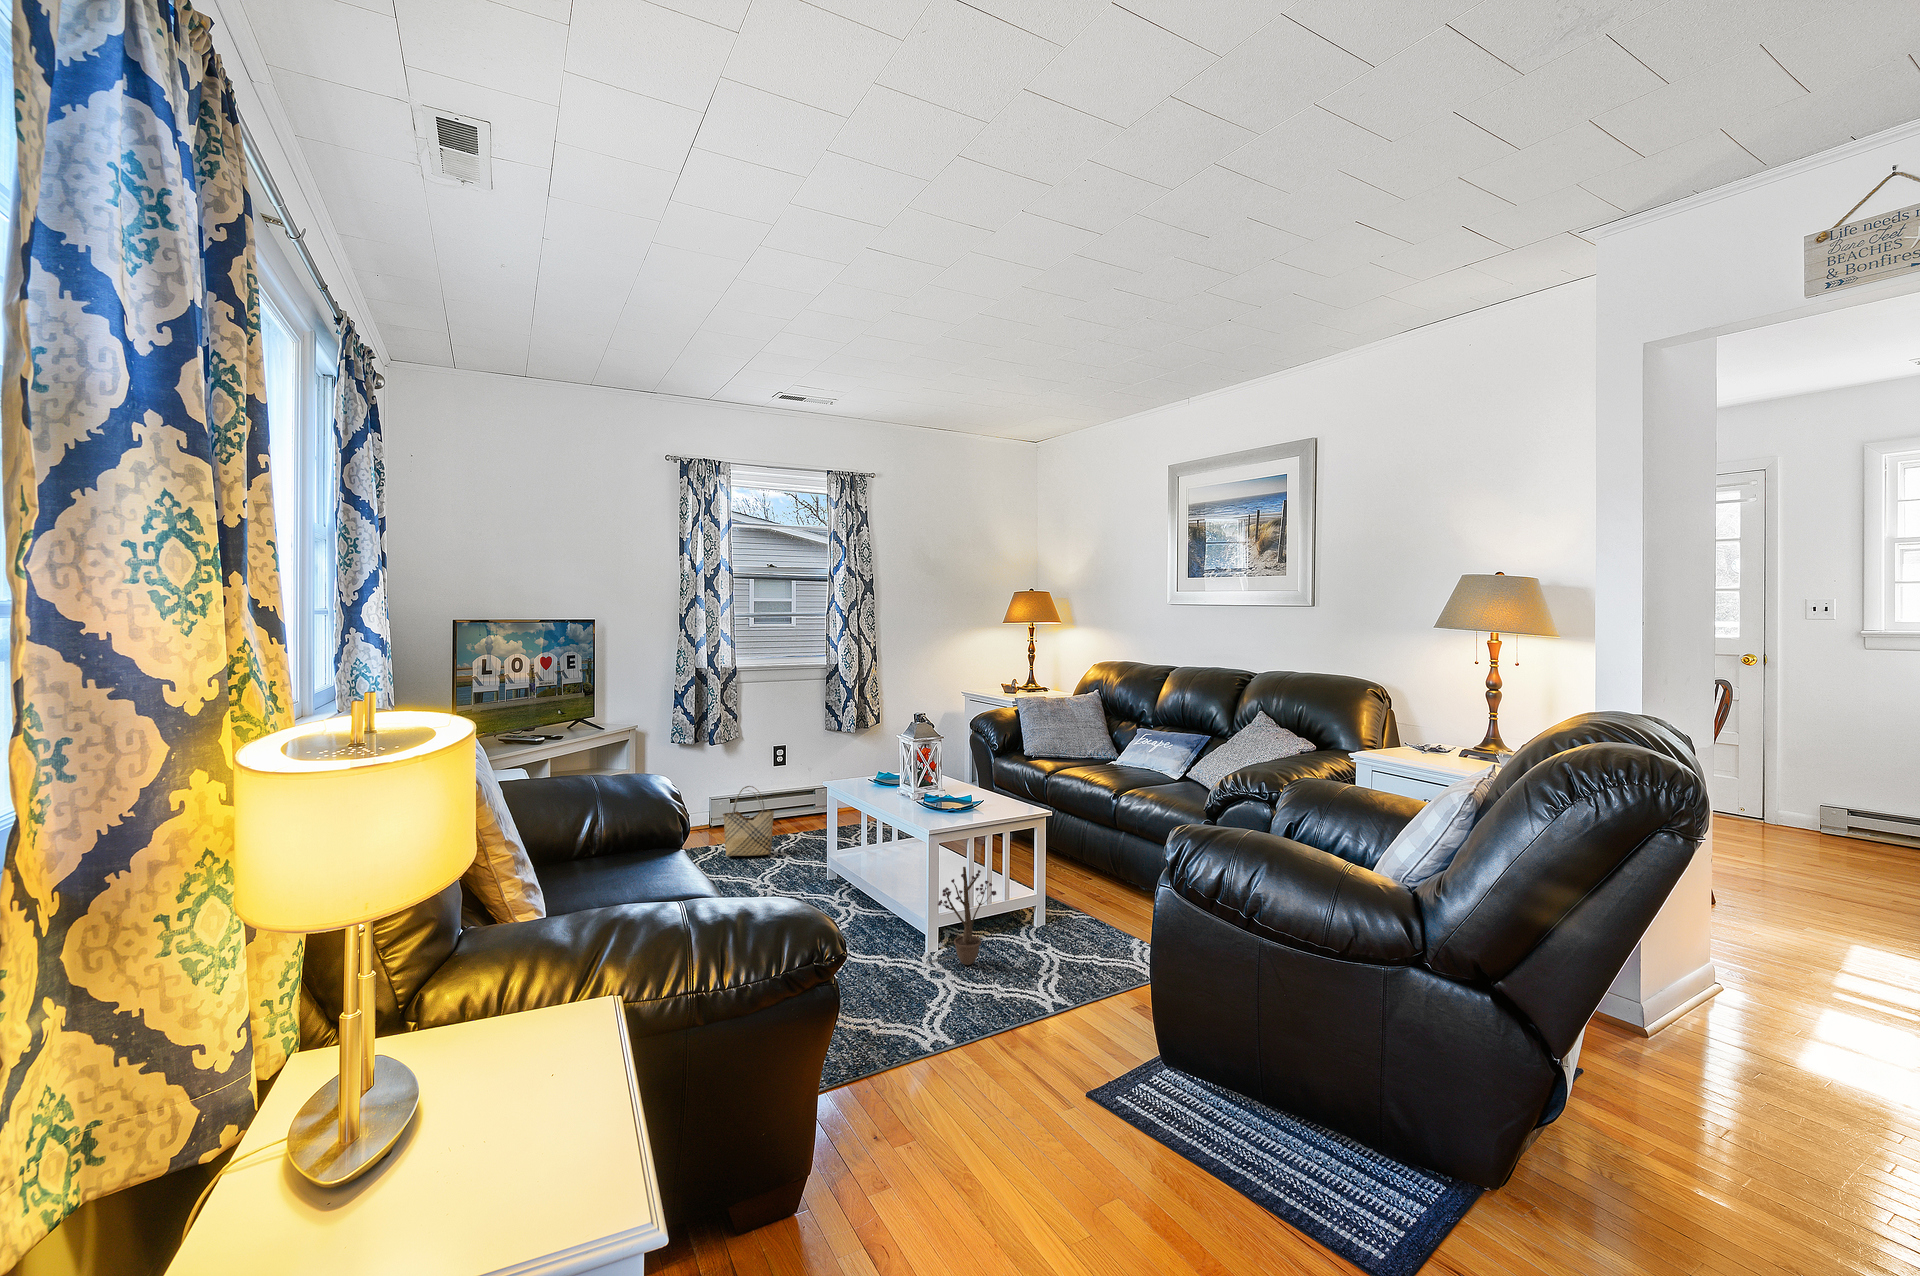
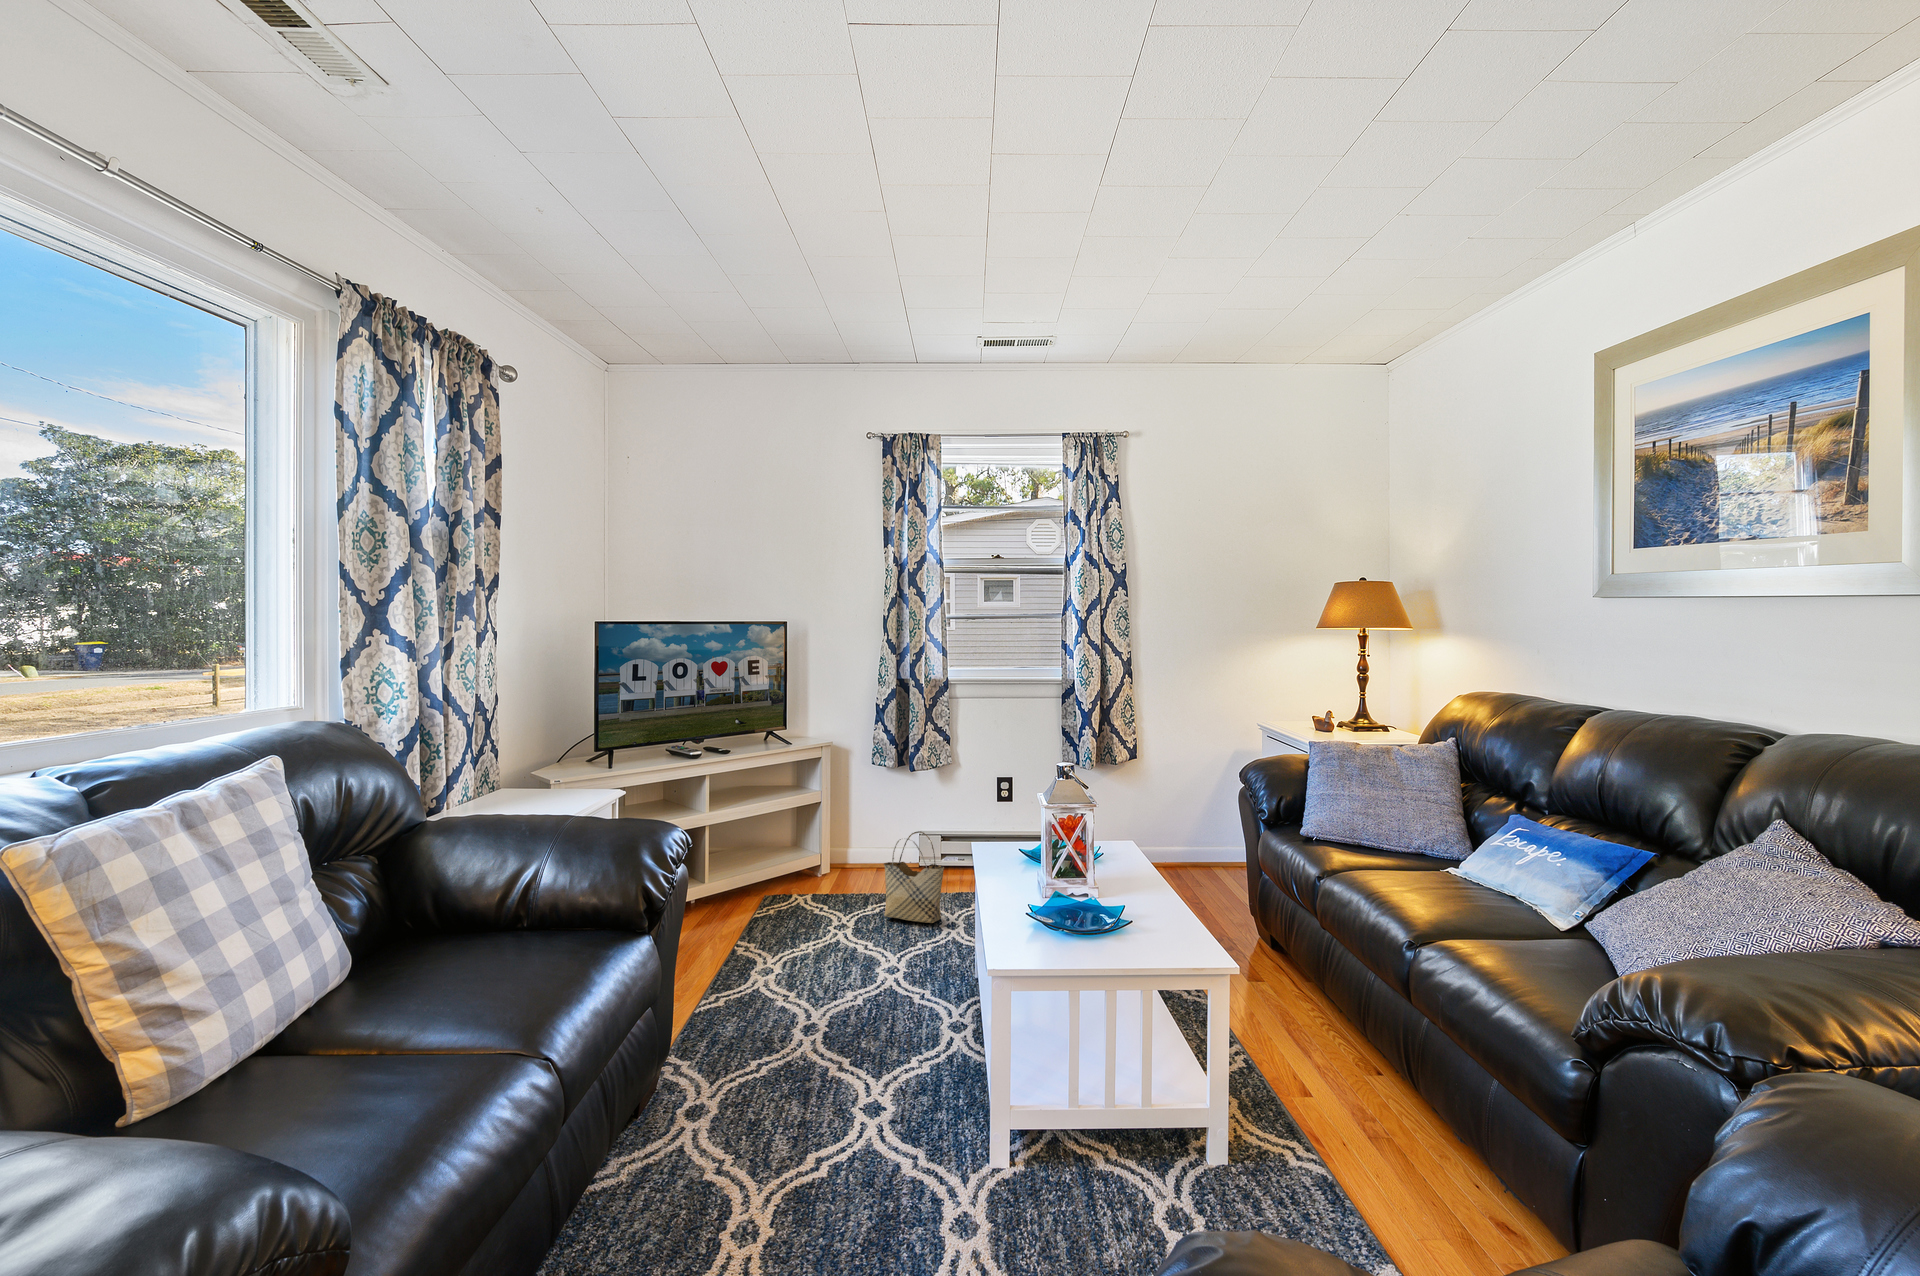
decorative plant: present [926,867,996,965] -> none [964,1056,1090,1229]

